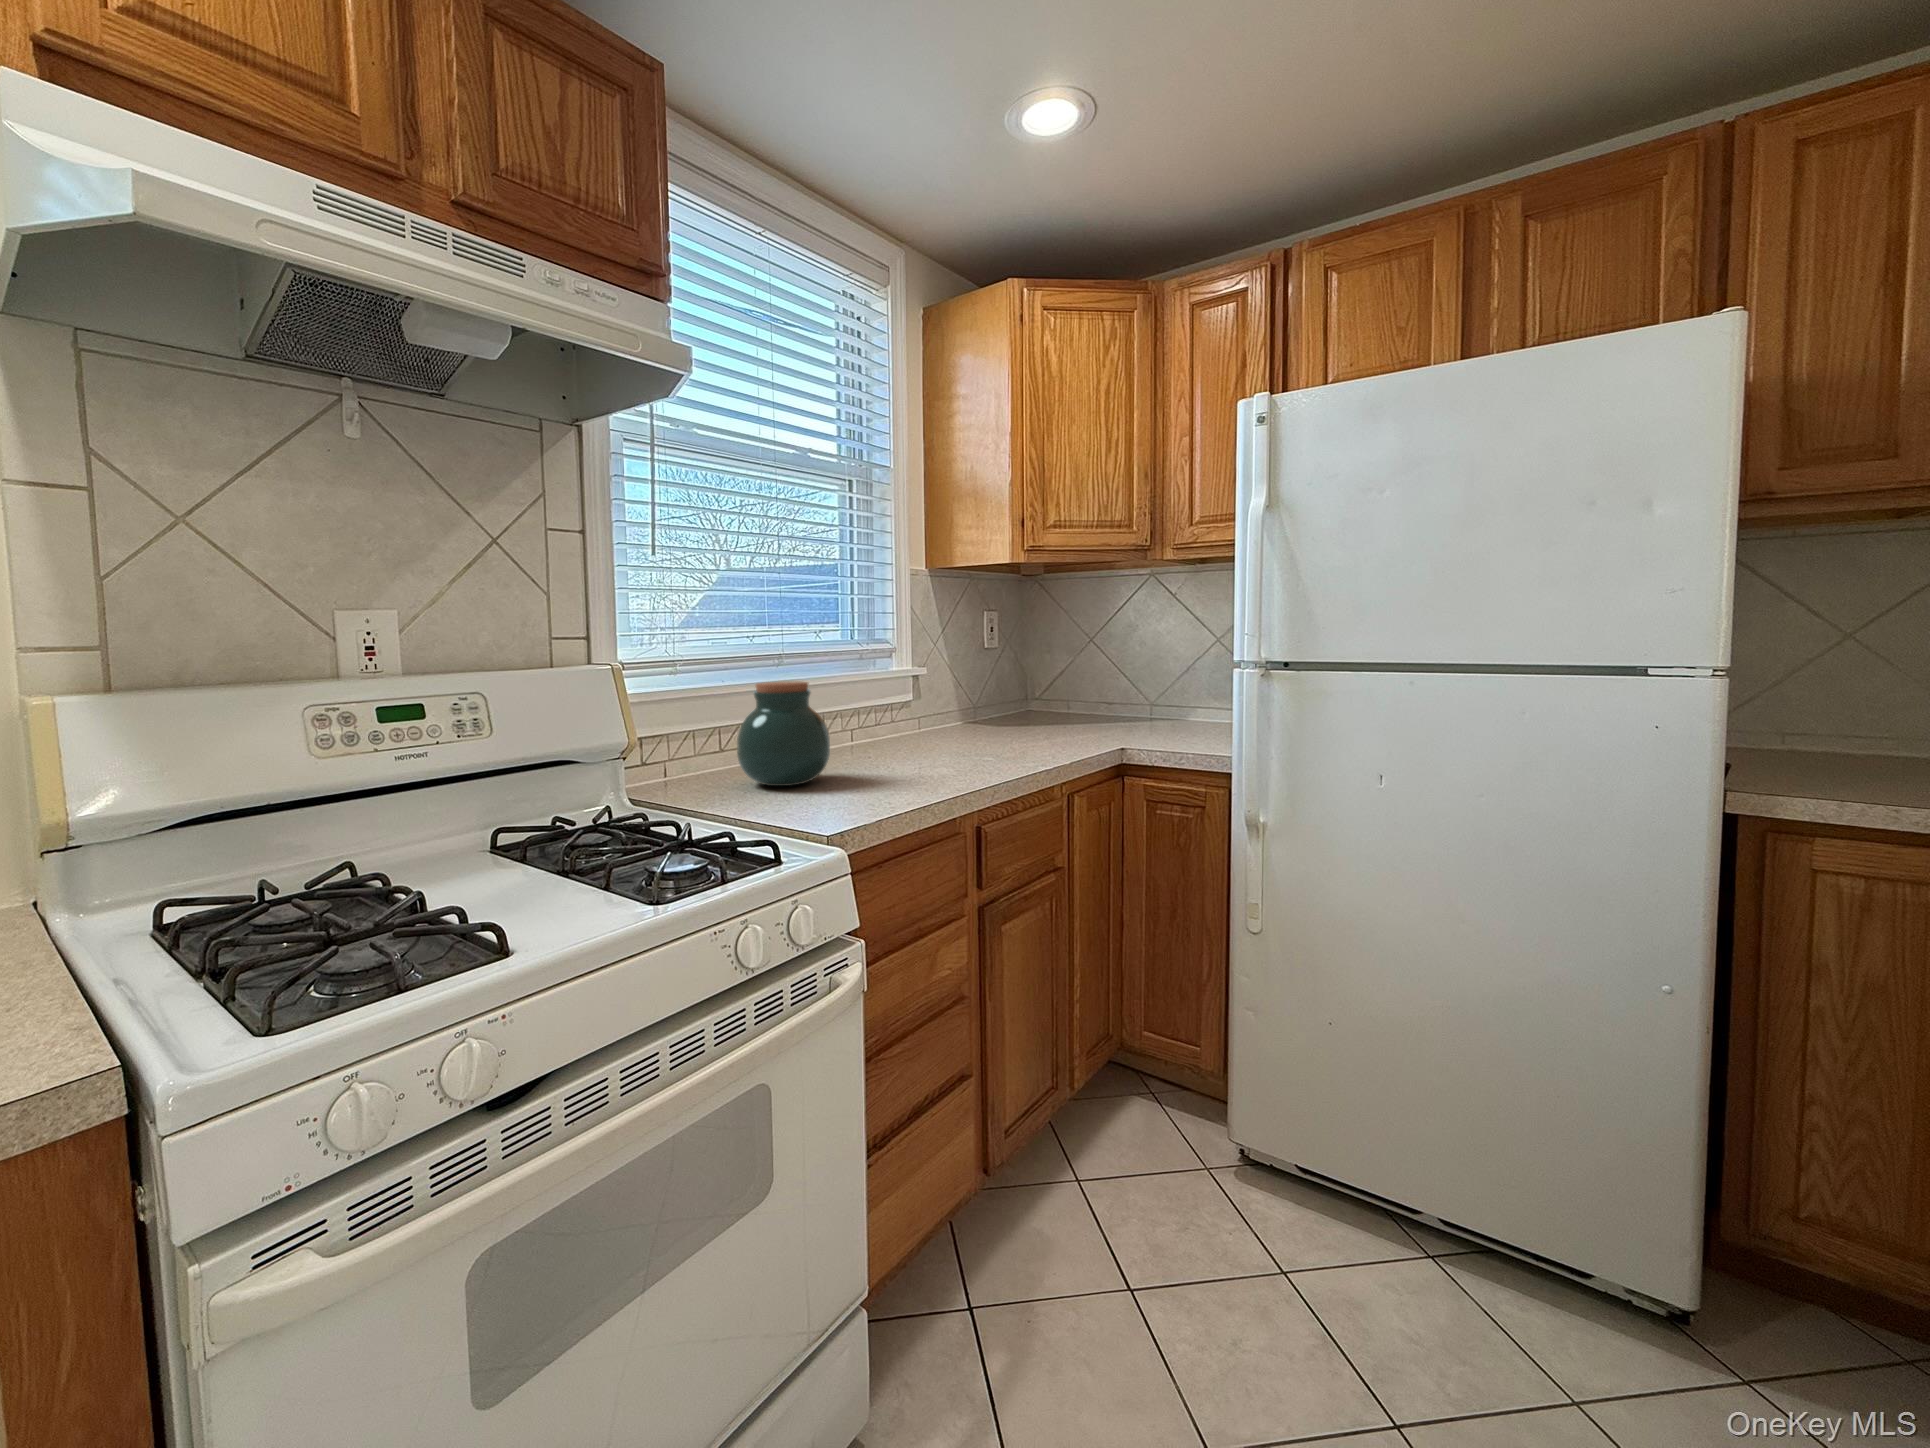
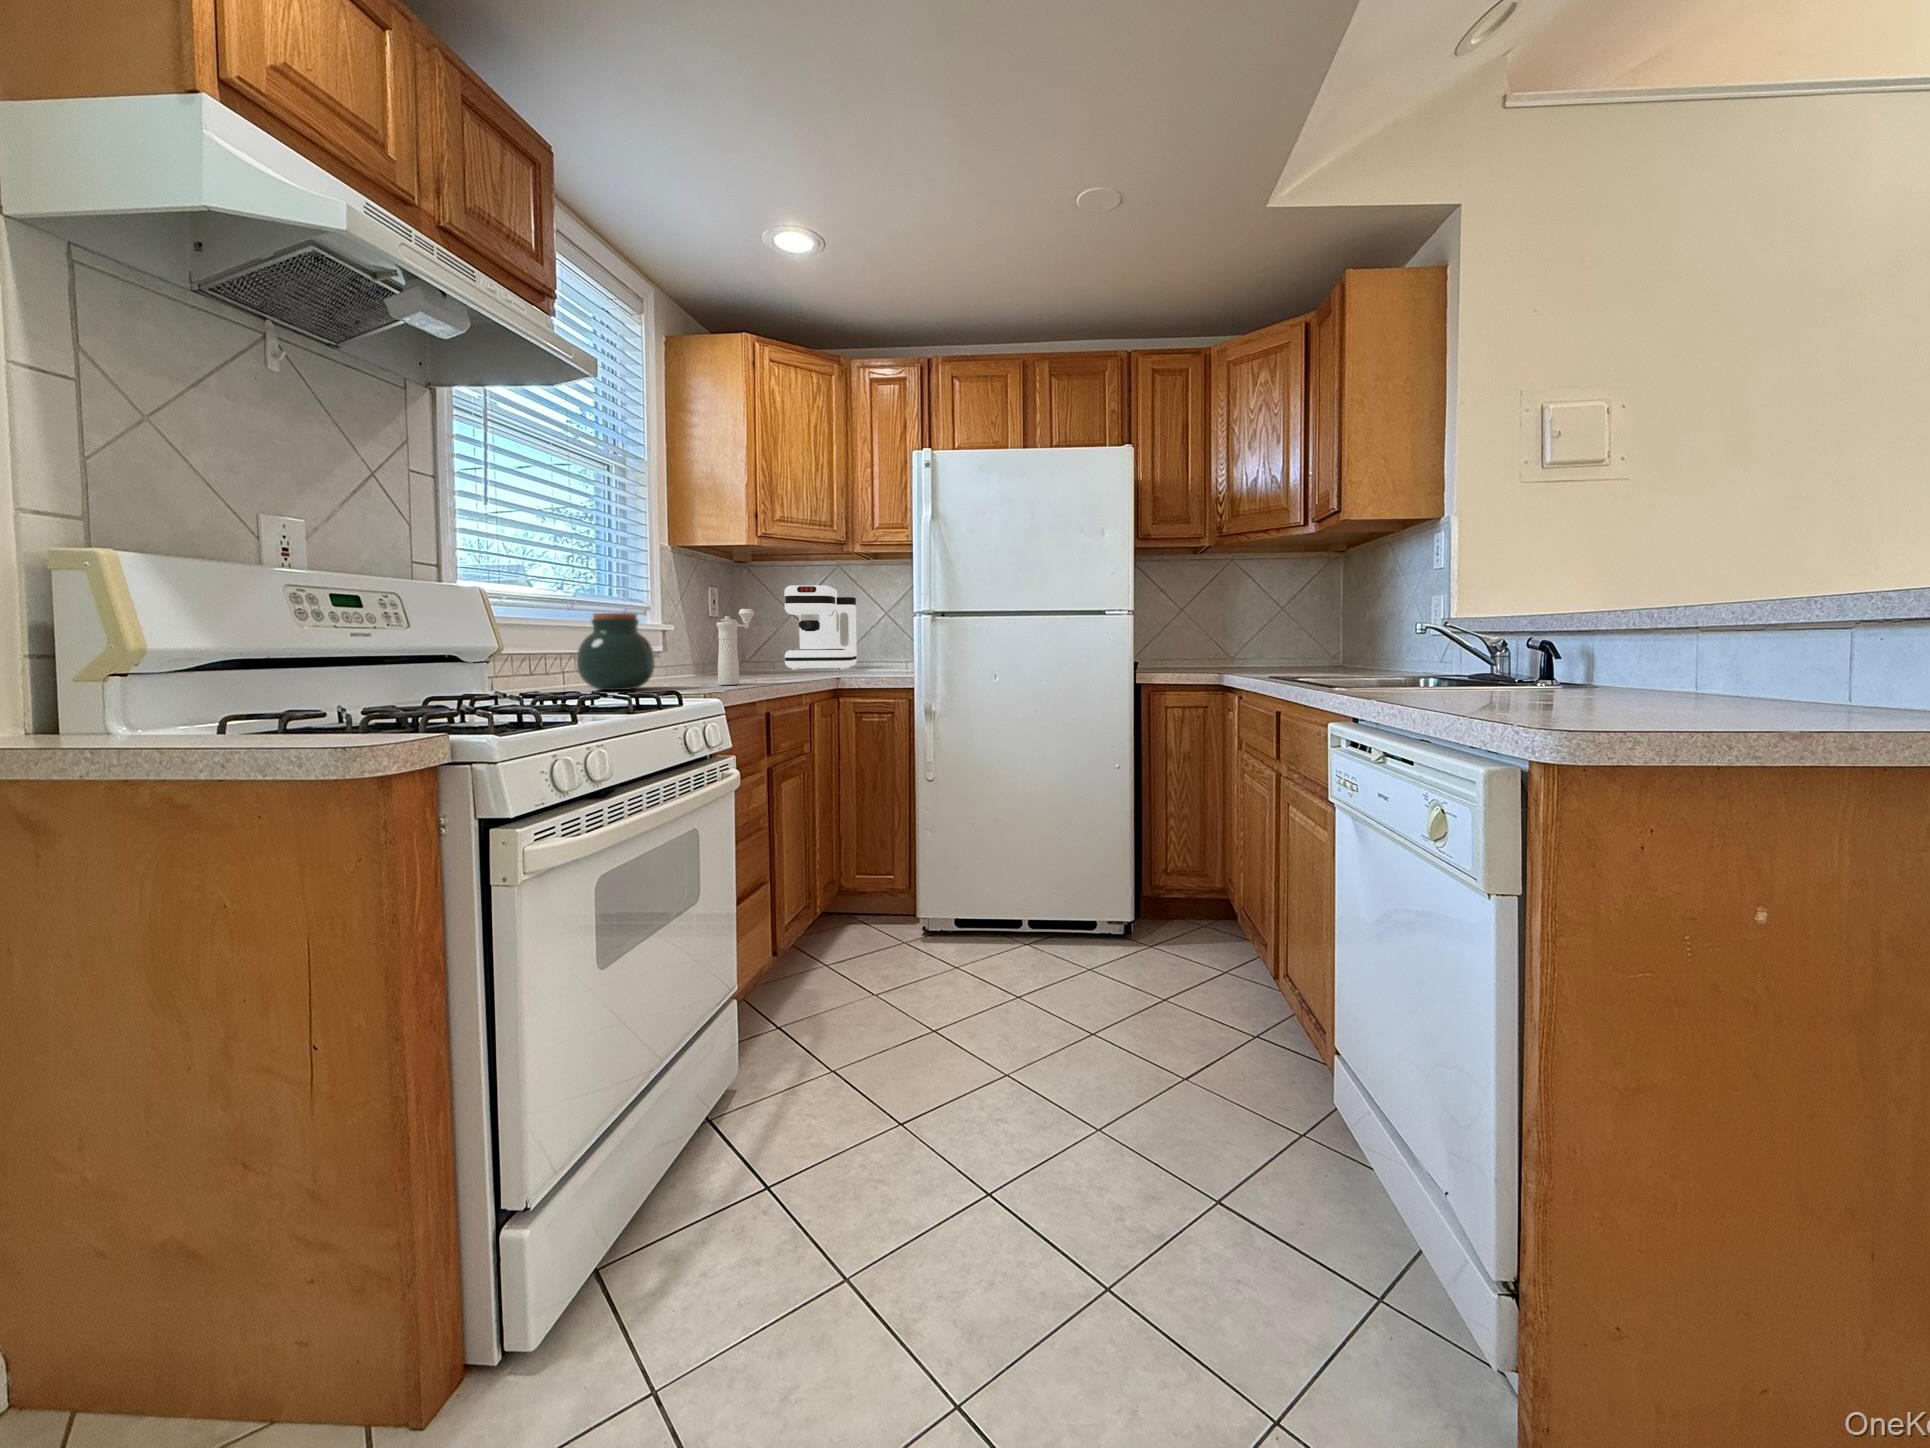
coffee maker: none [1067,611,1174,730] -> present [784,585,857,670]
pepper mill: none [916,665,978,779] -> present [717,609,754,685]

